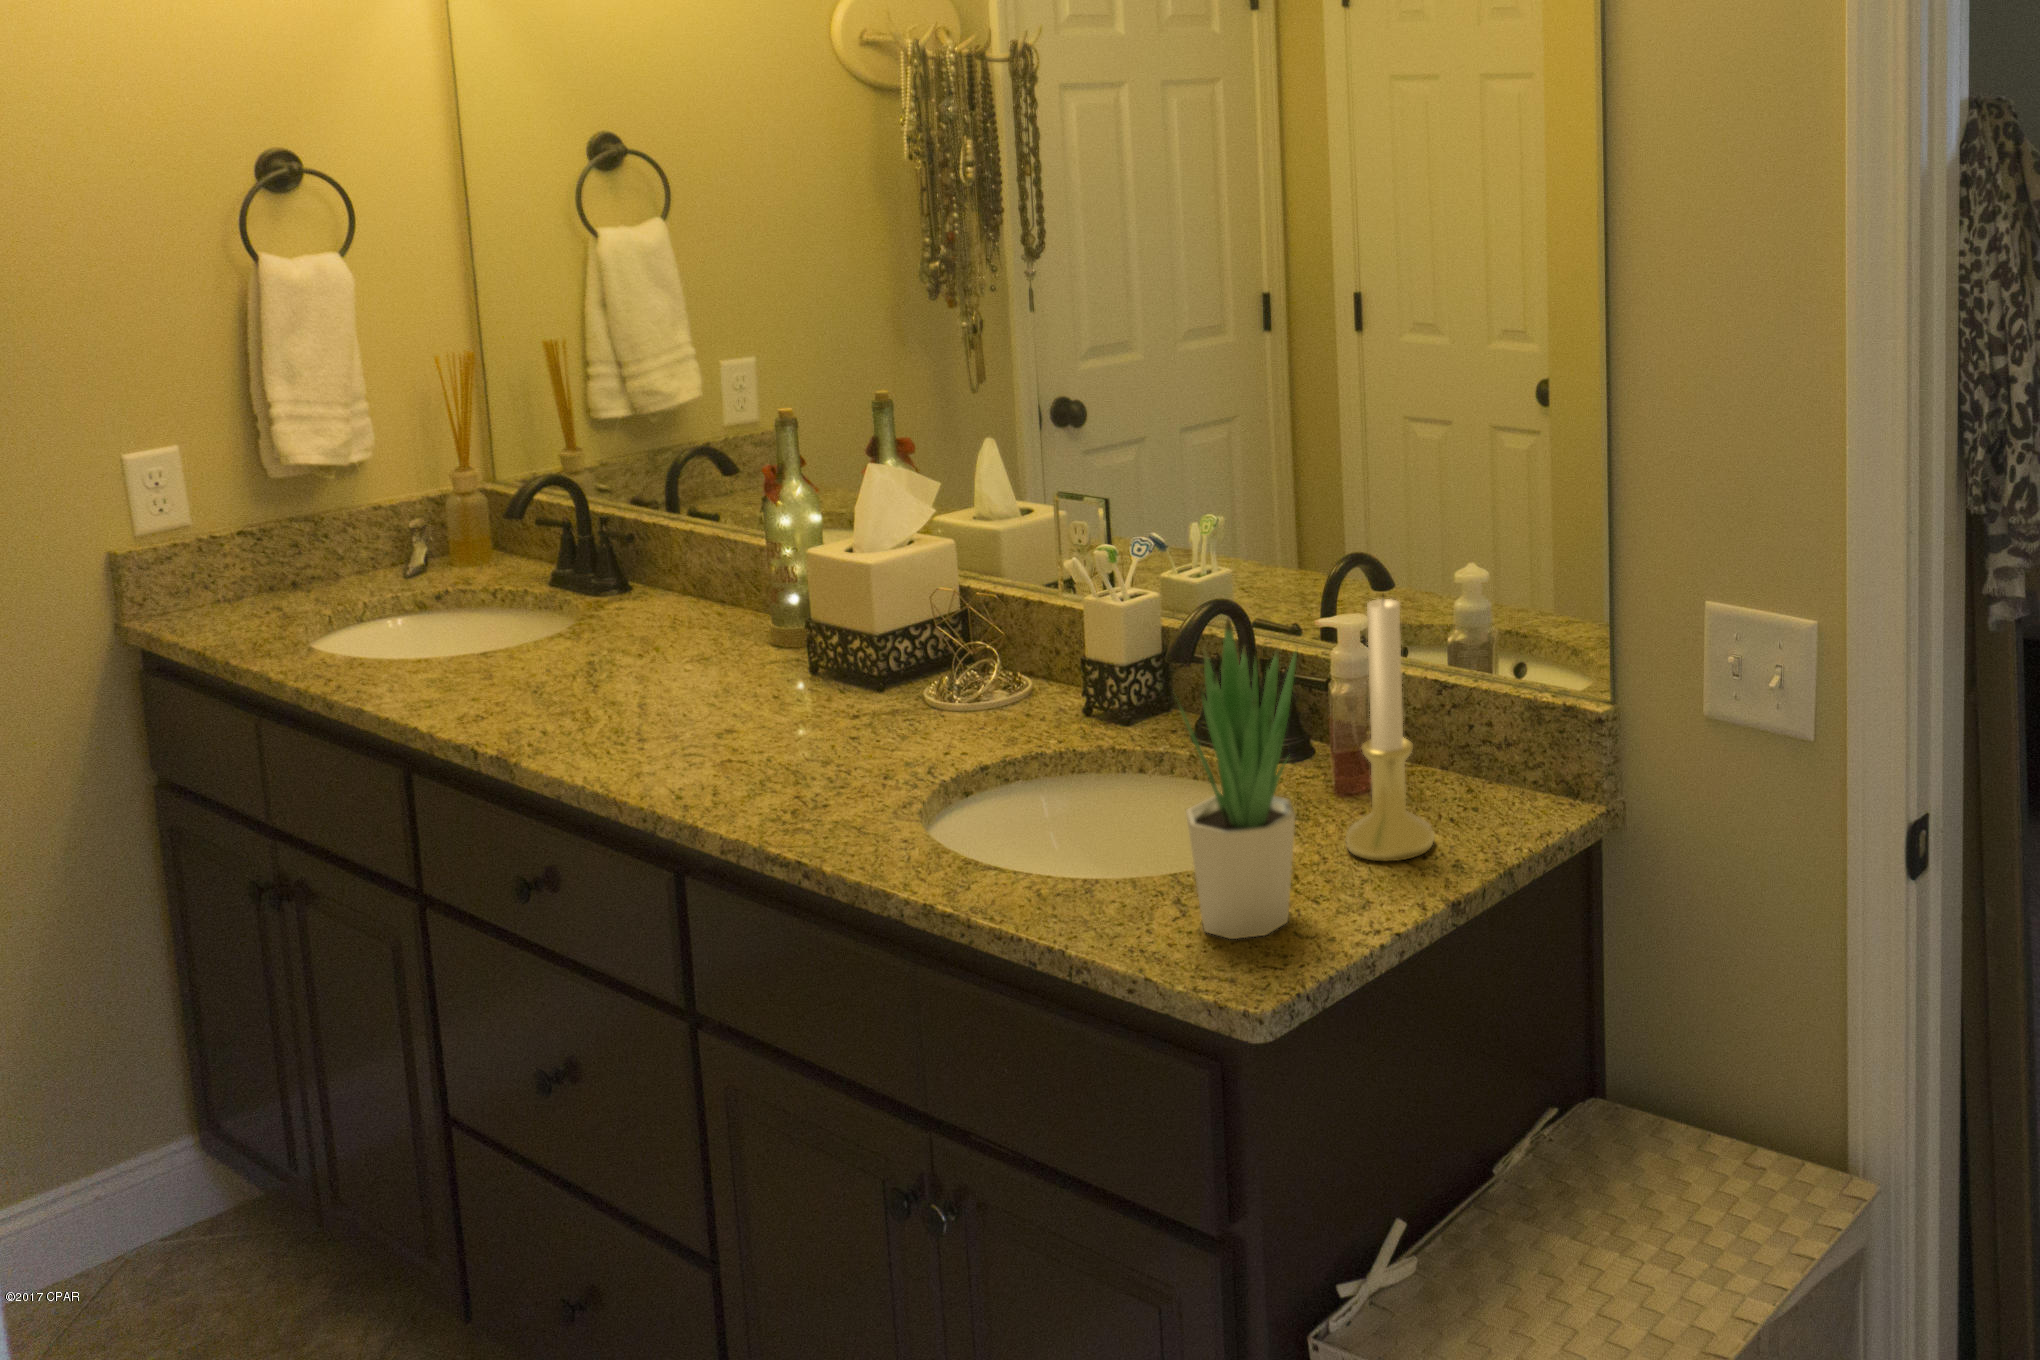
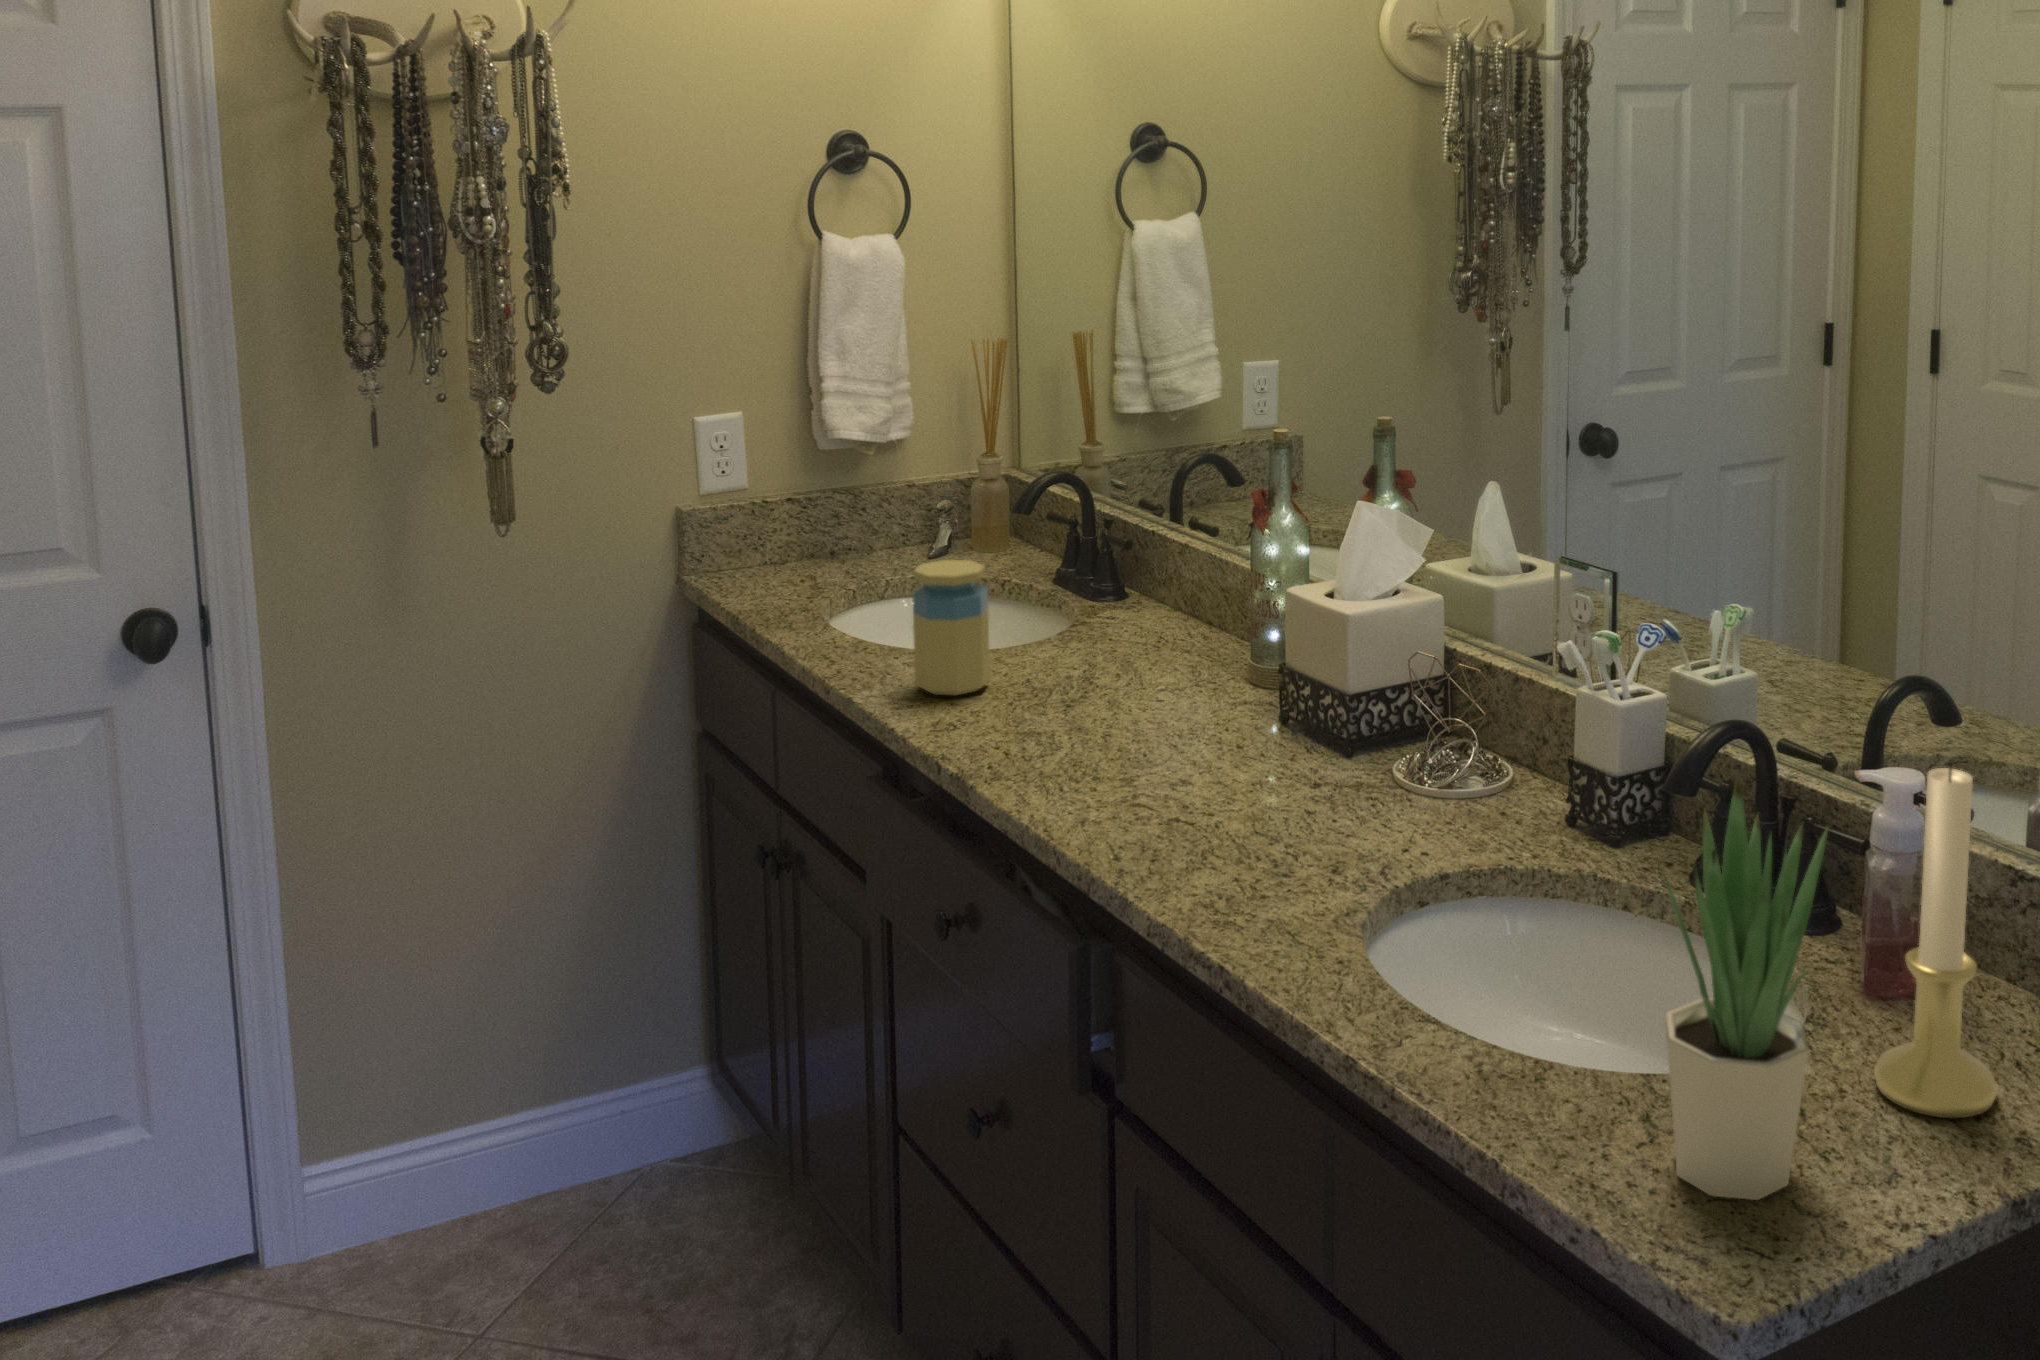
jar: none [417,563,506,697] -> present [912,560,990,695]

